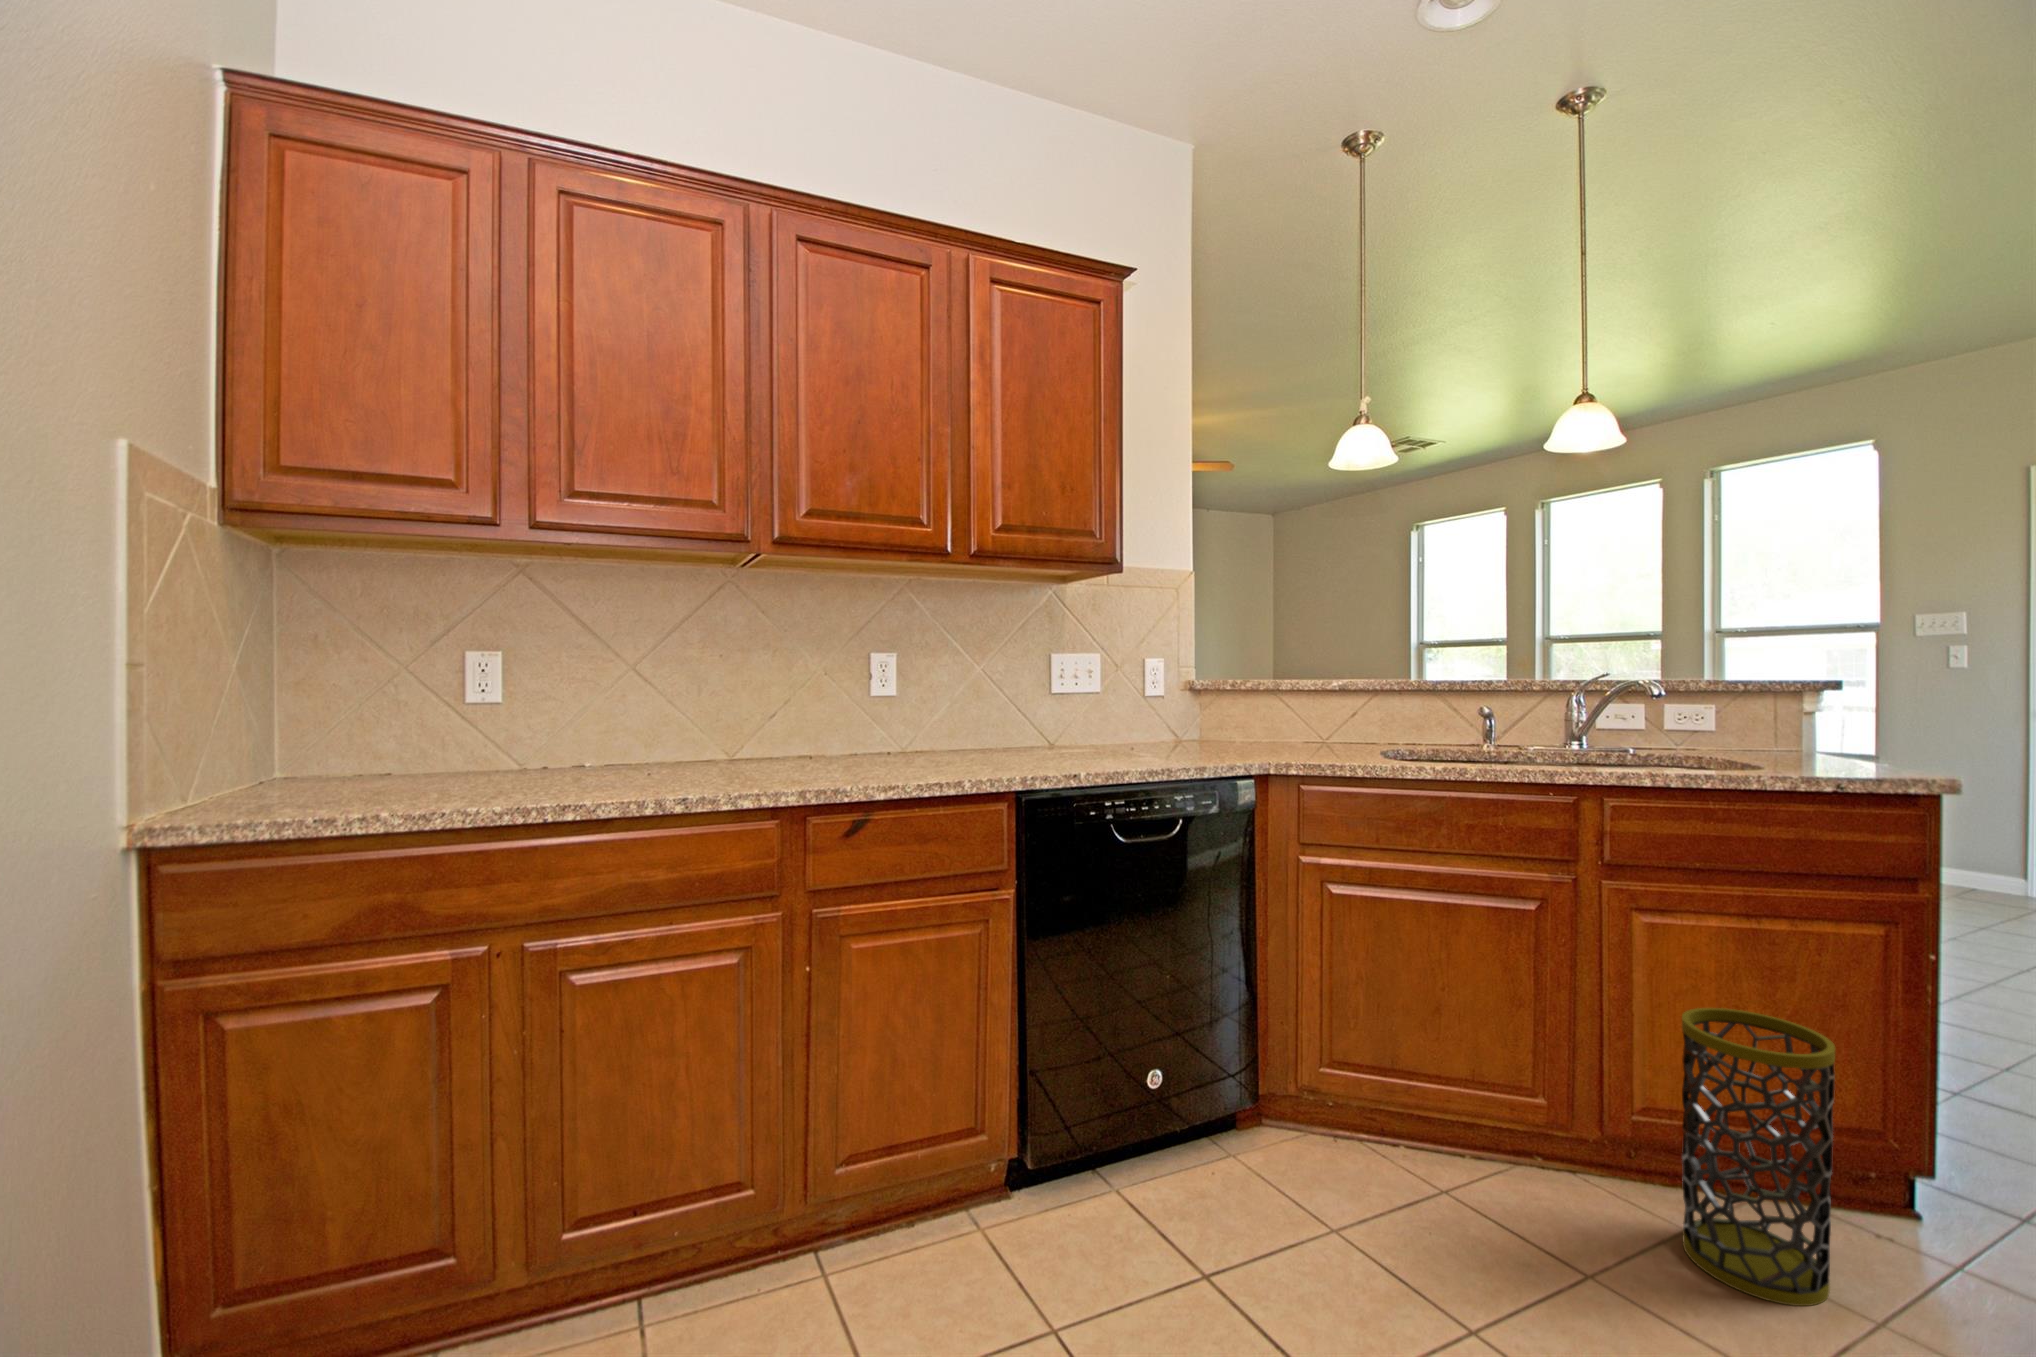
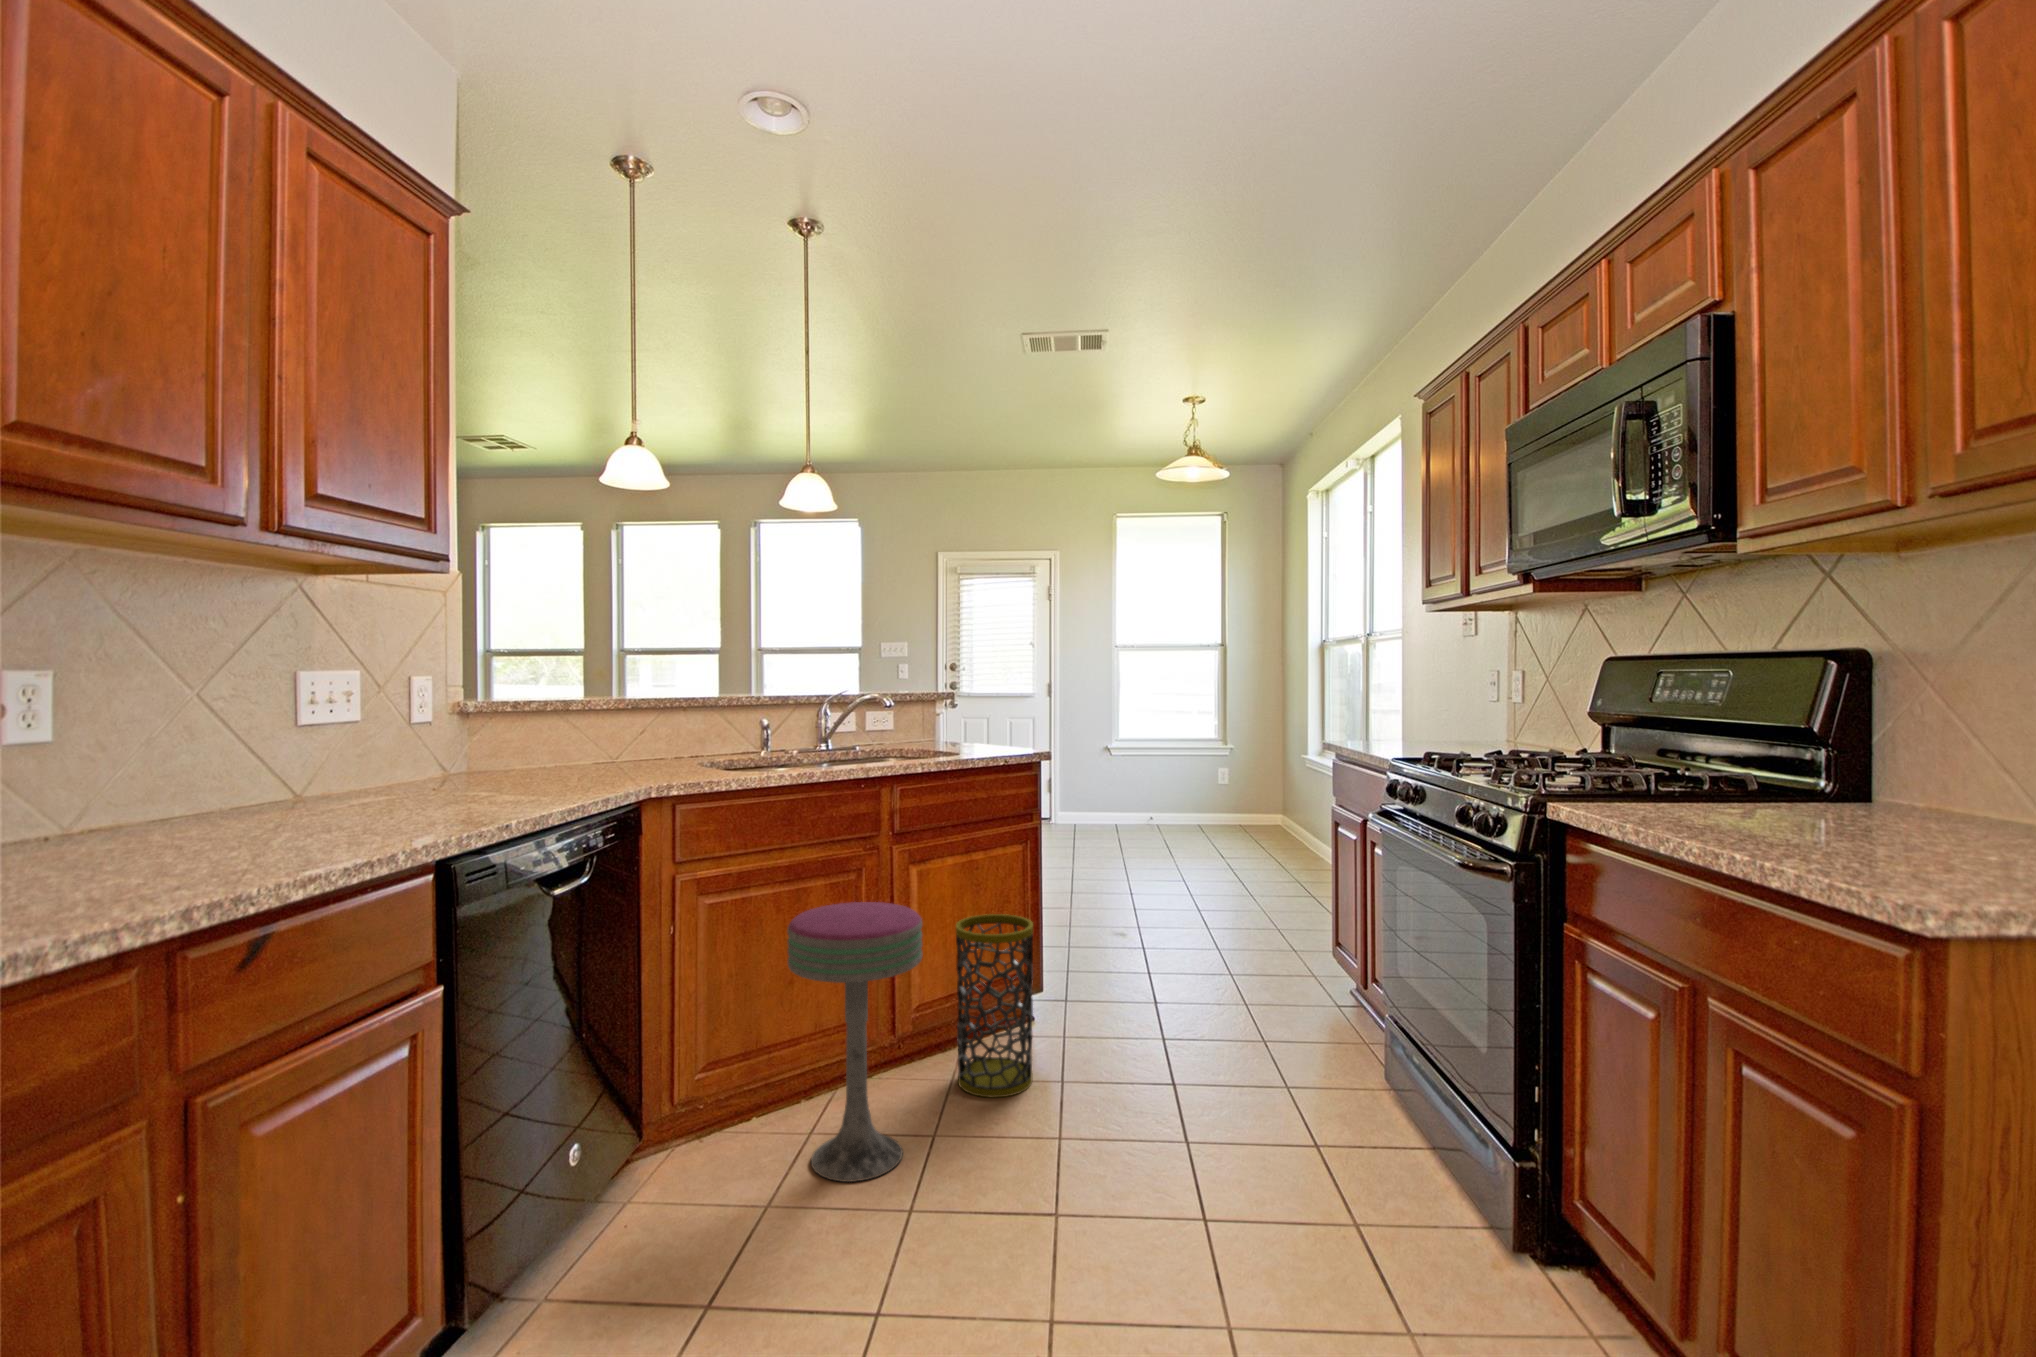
bar stool: none [1373,926,1555,1276] -> present [787,902,923,1182]

